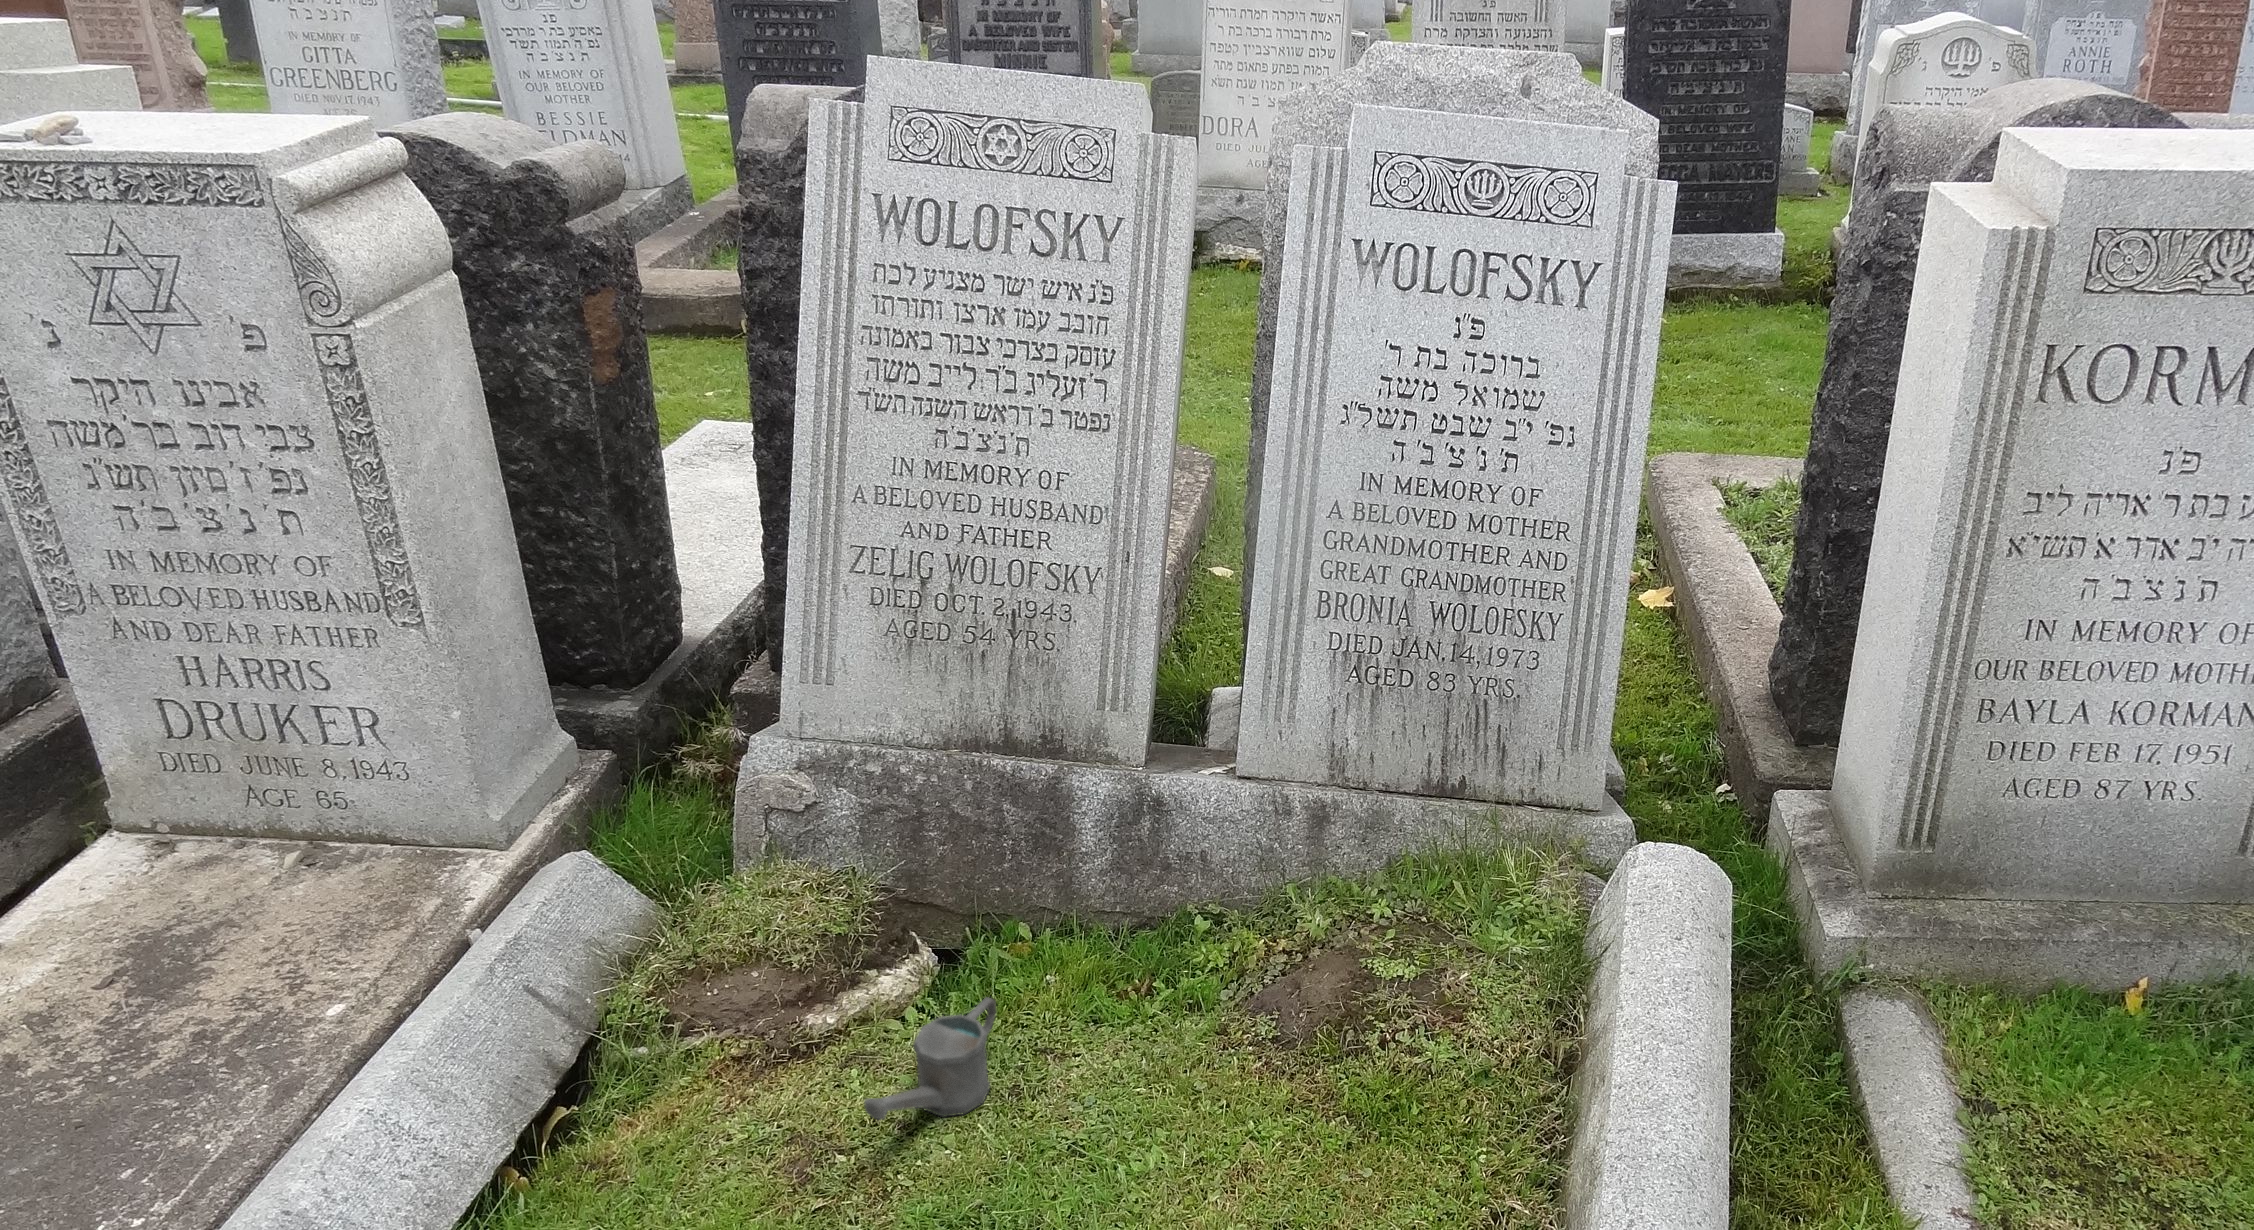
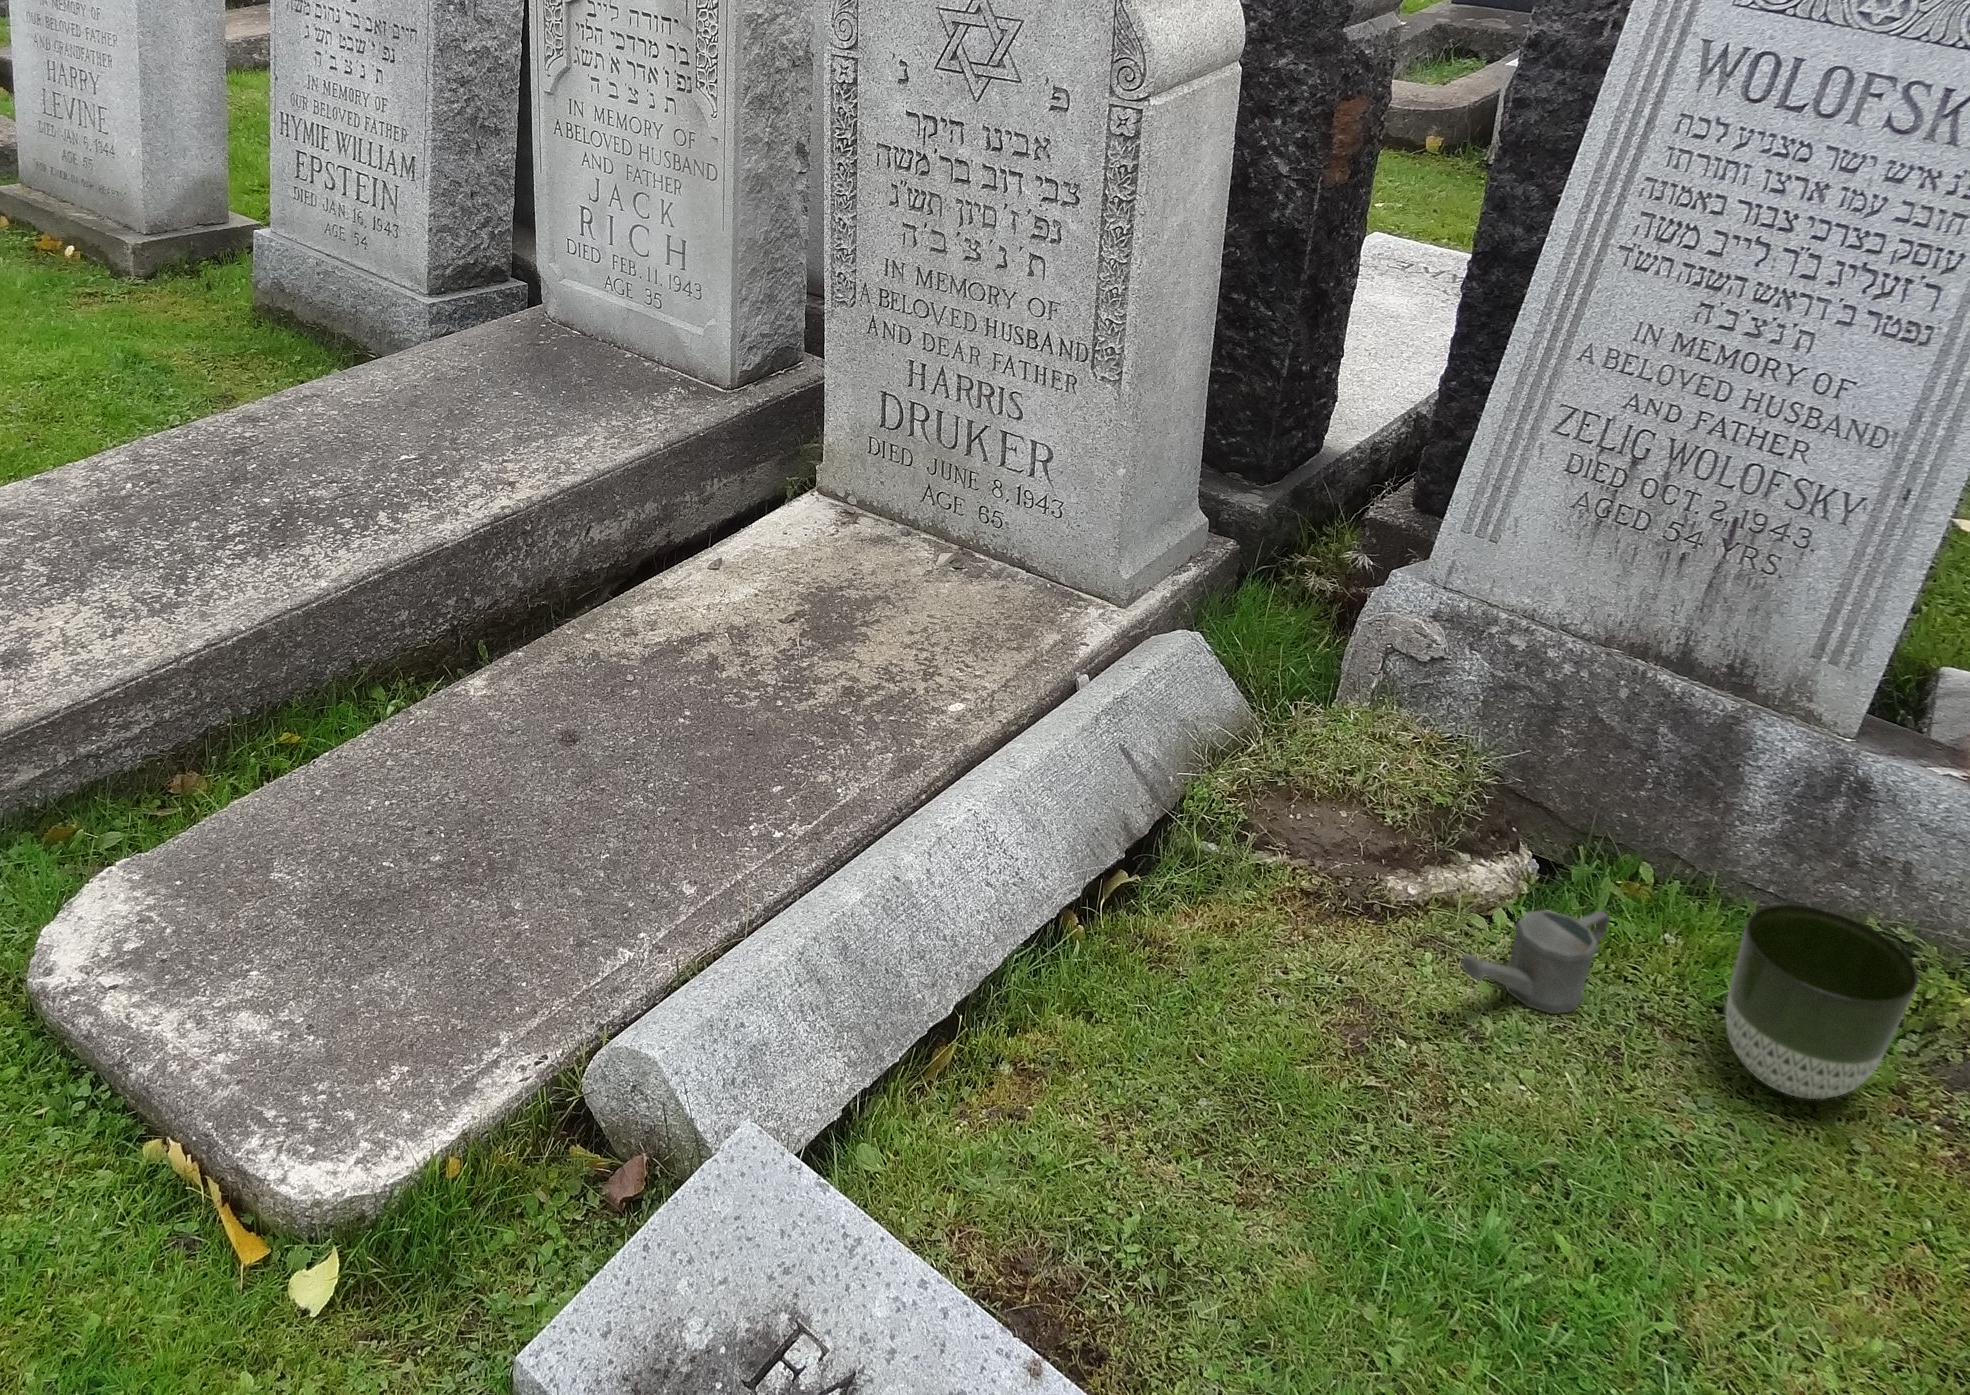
planter: none [1091,927,1224,1102] -> present [1726,904,1918,1099]

